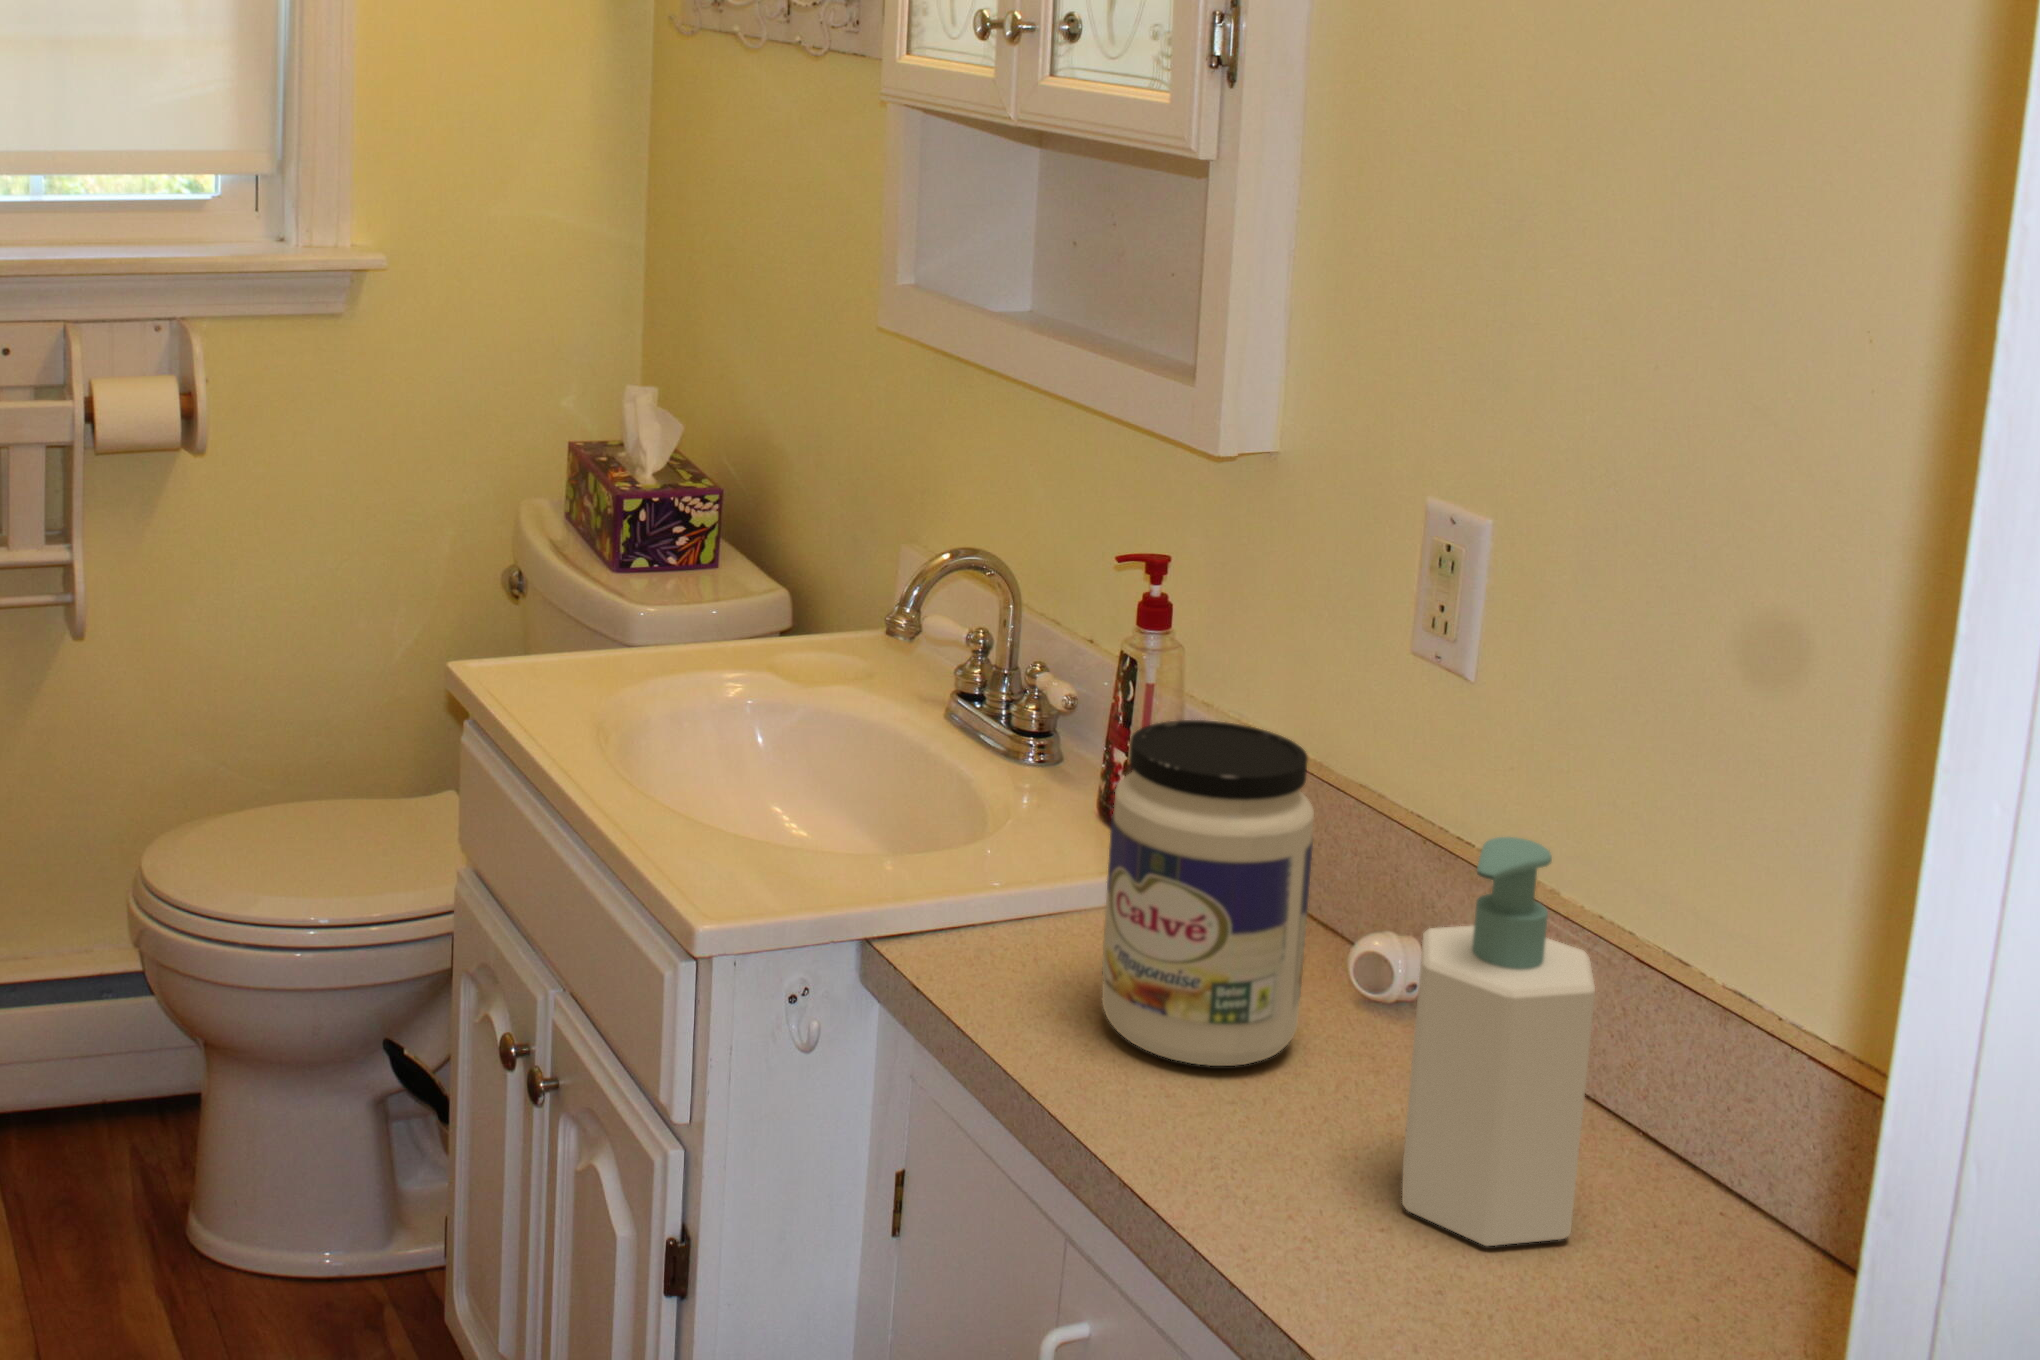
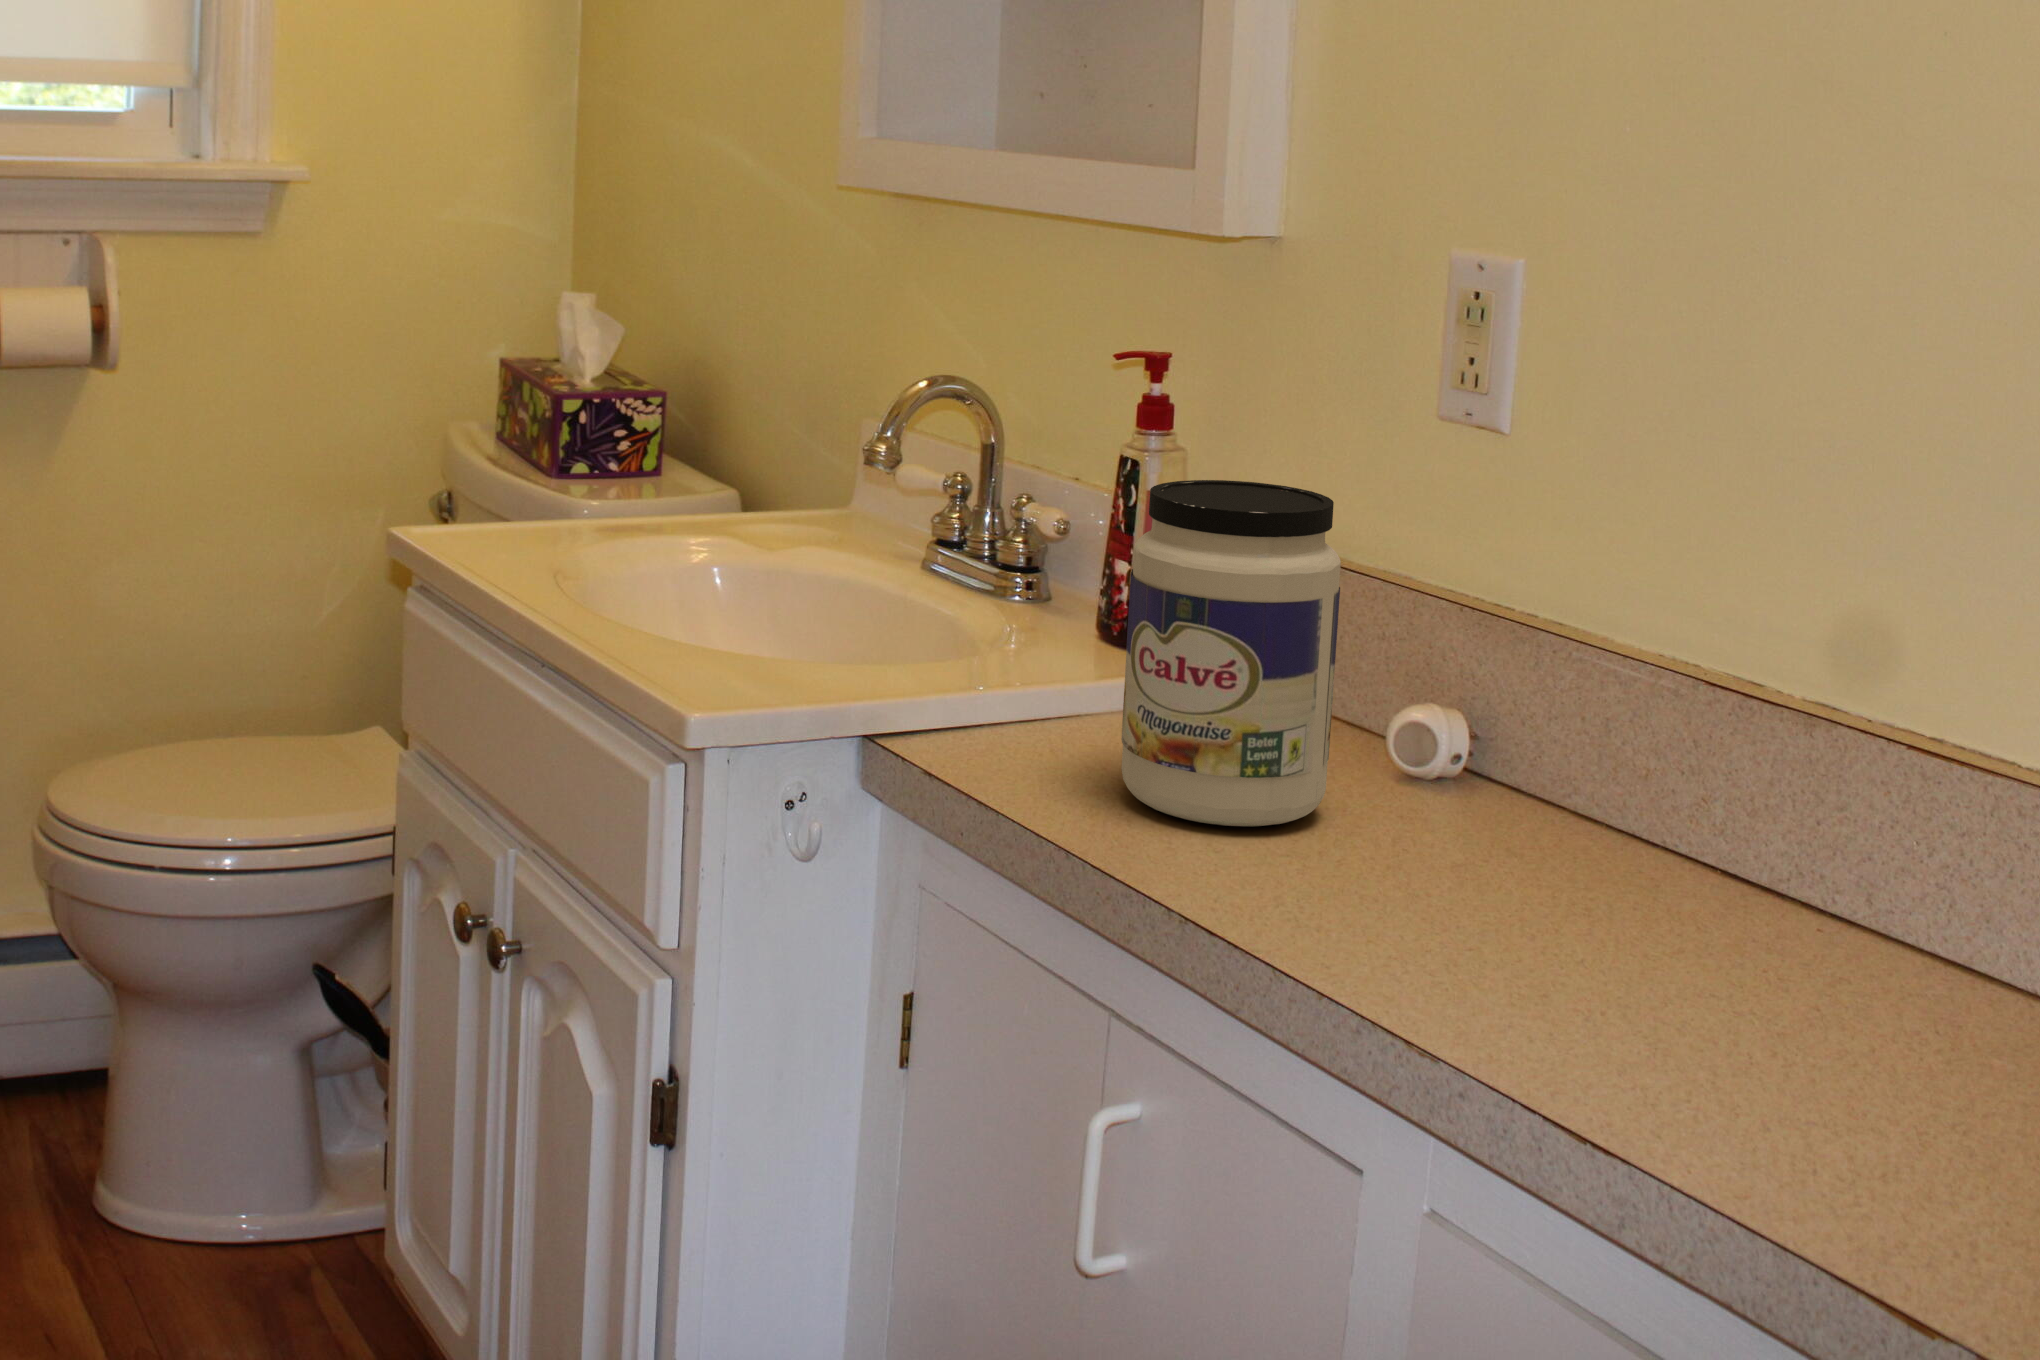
soap bottle: present [1402,837,1595,1246] -> none [1452,533,1655,956]

